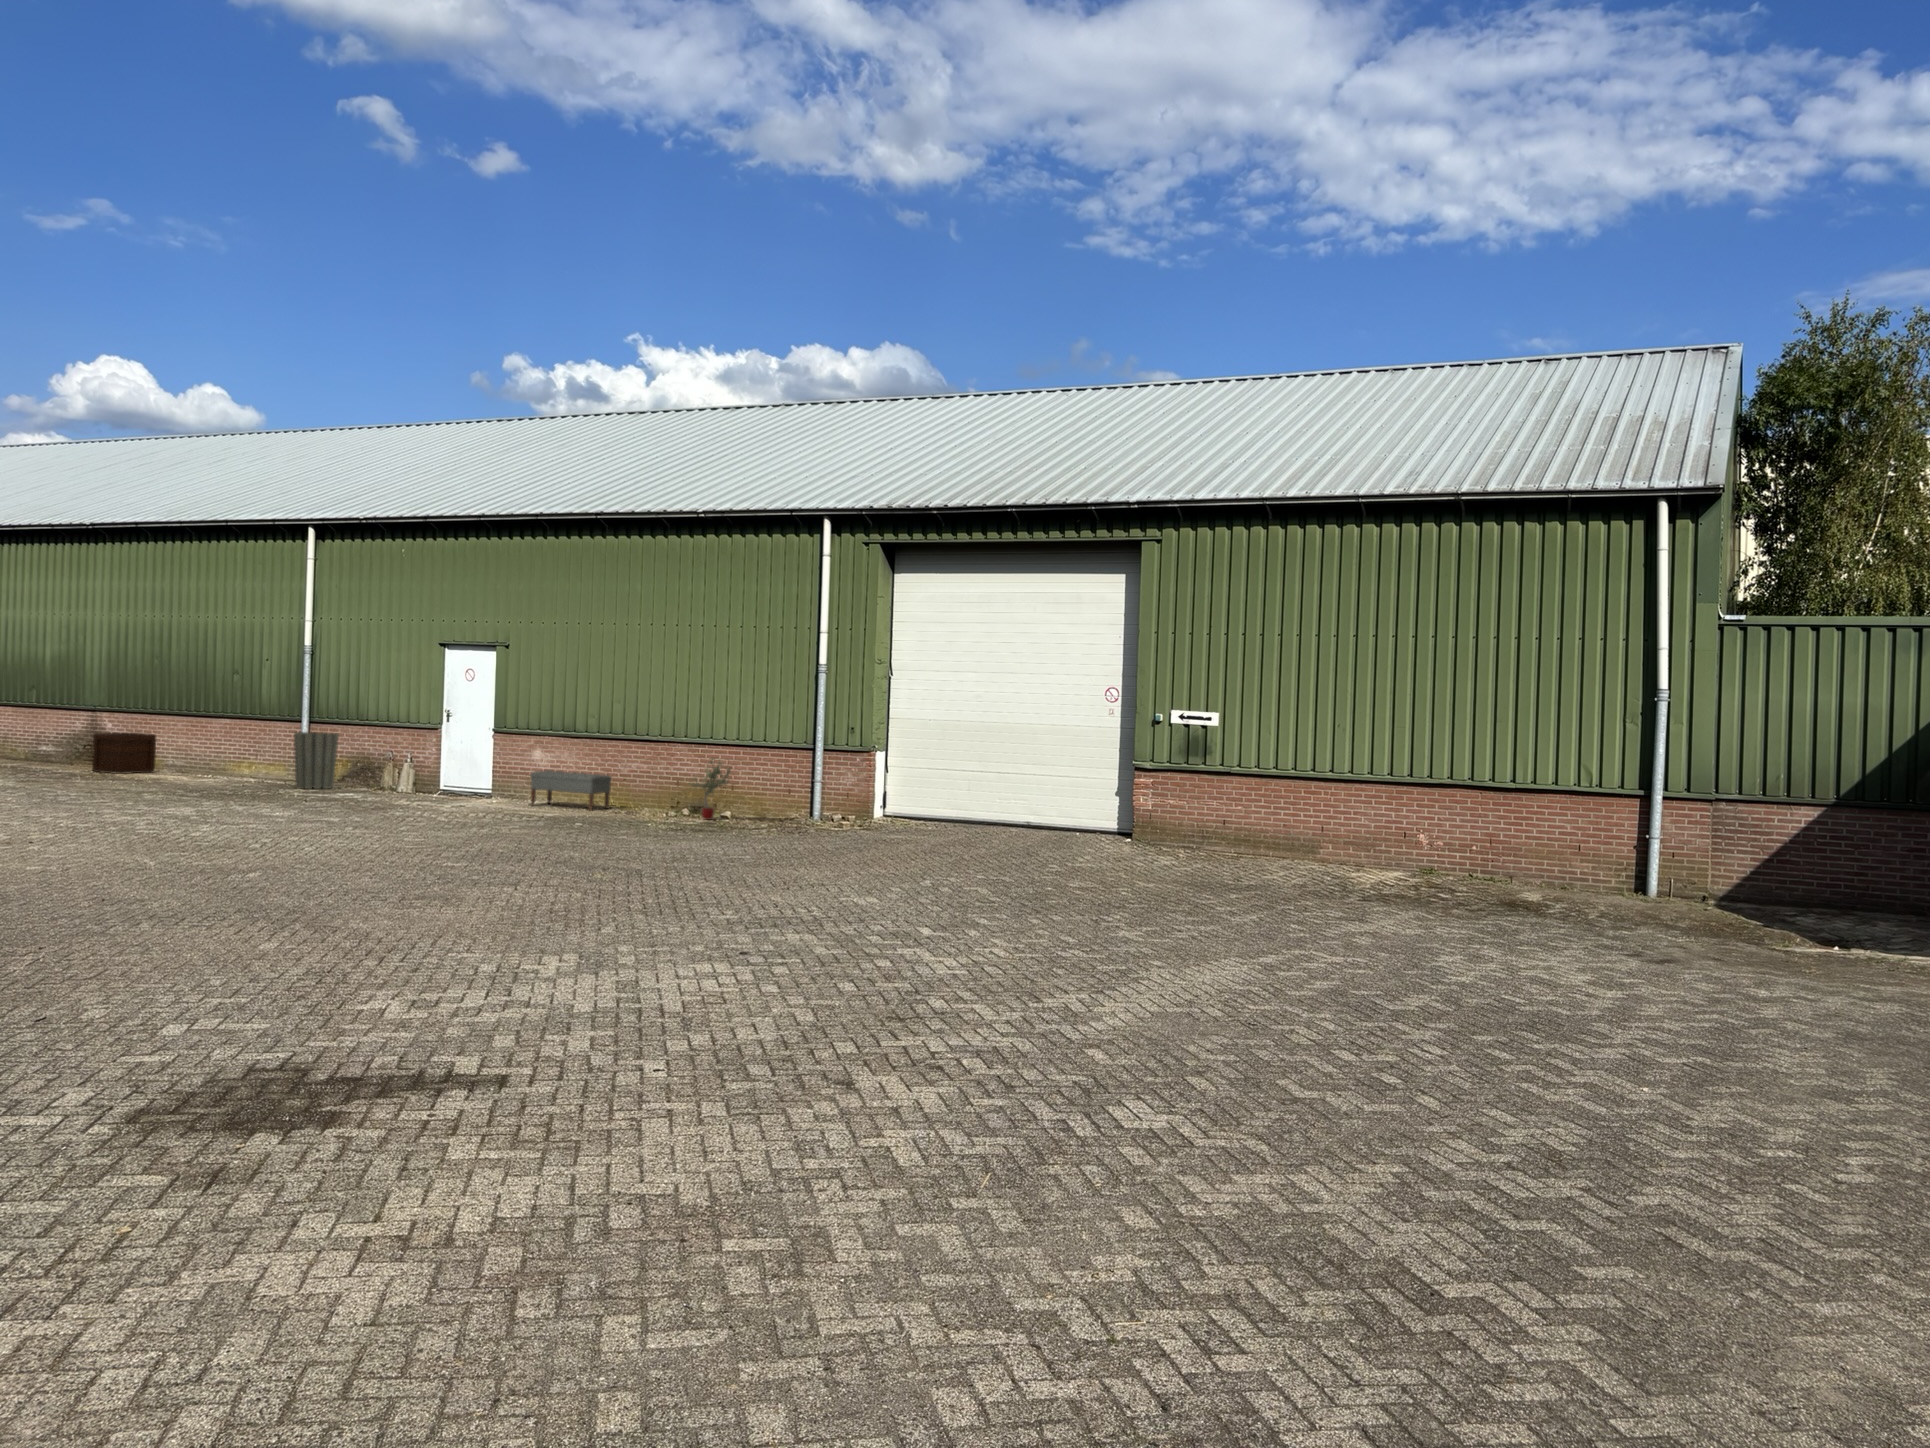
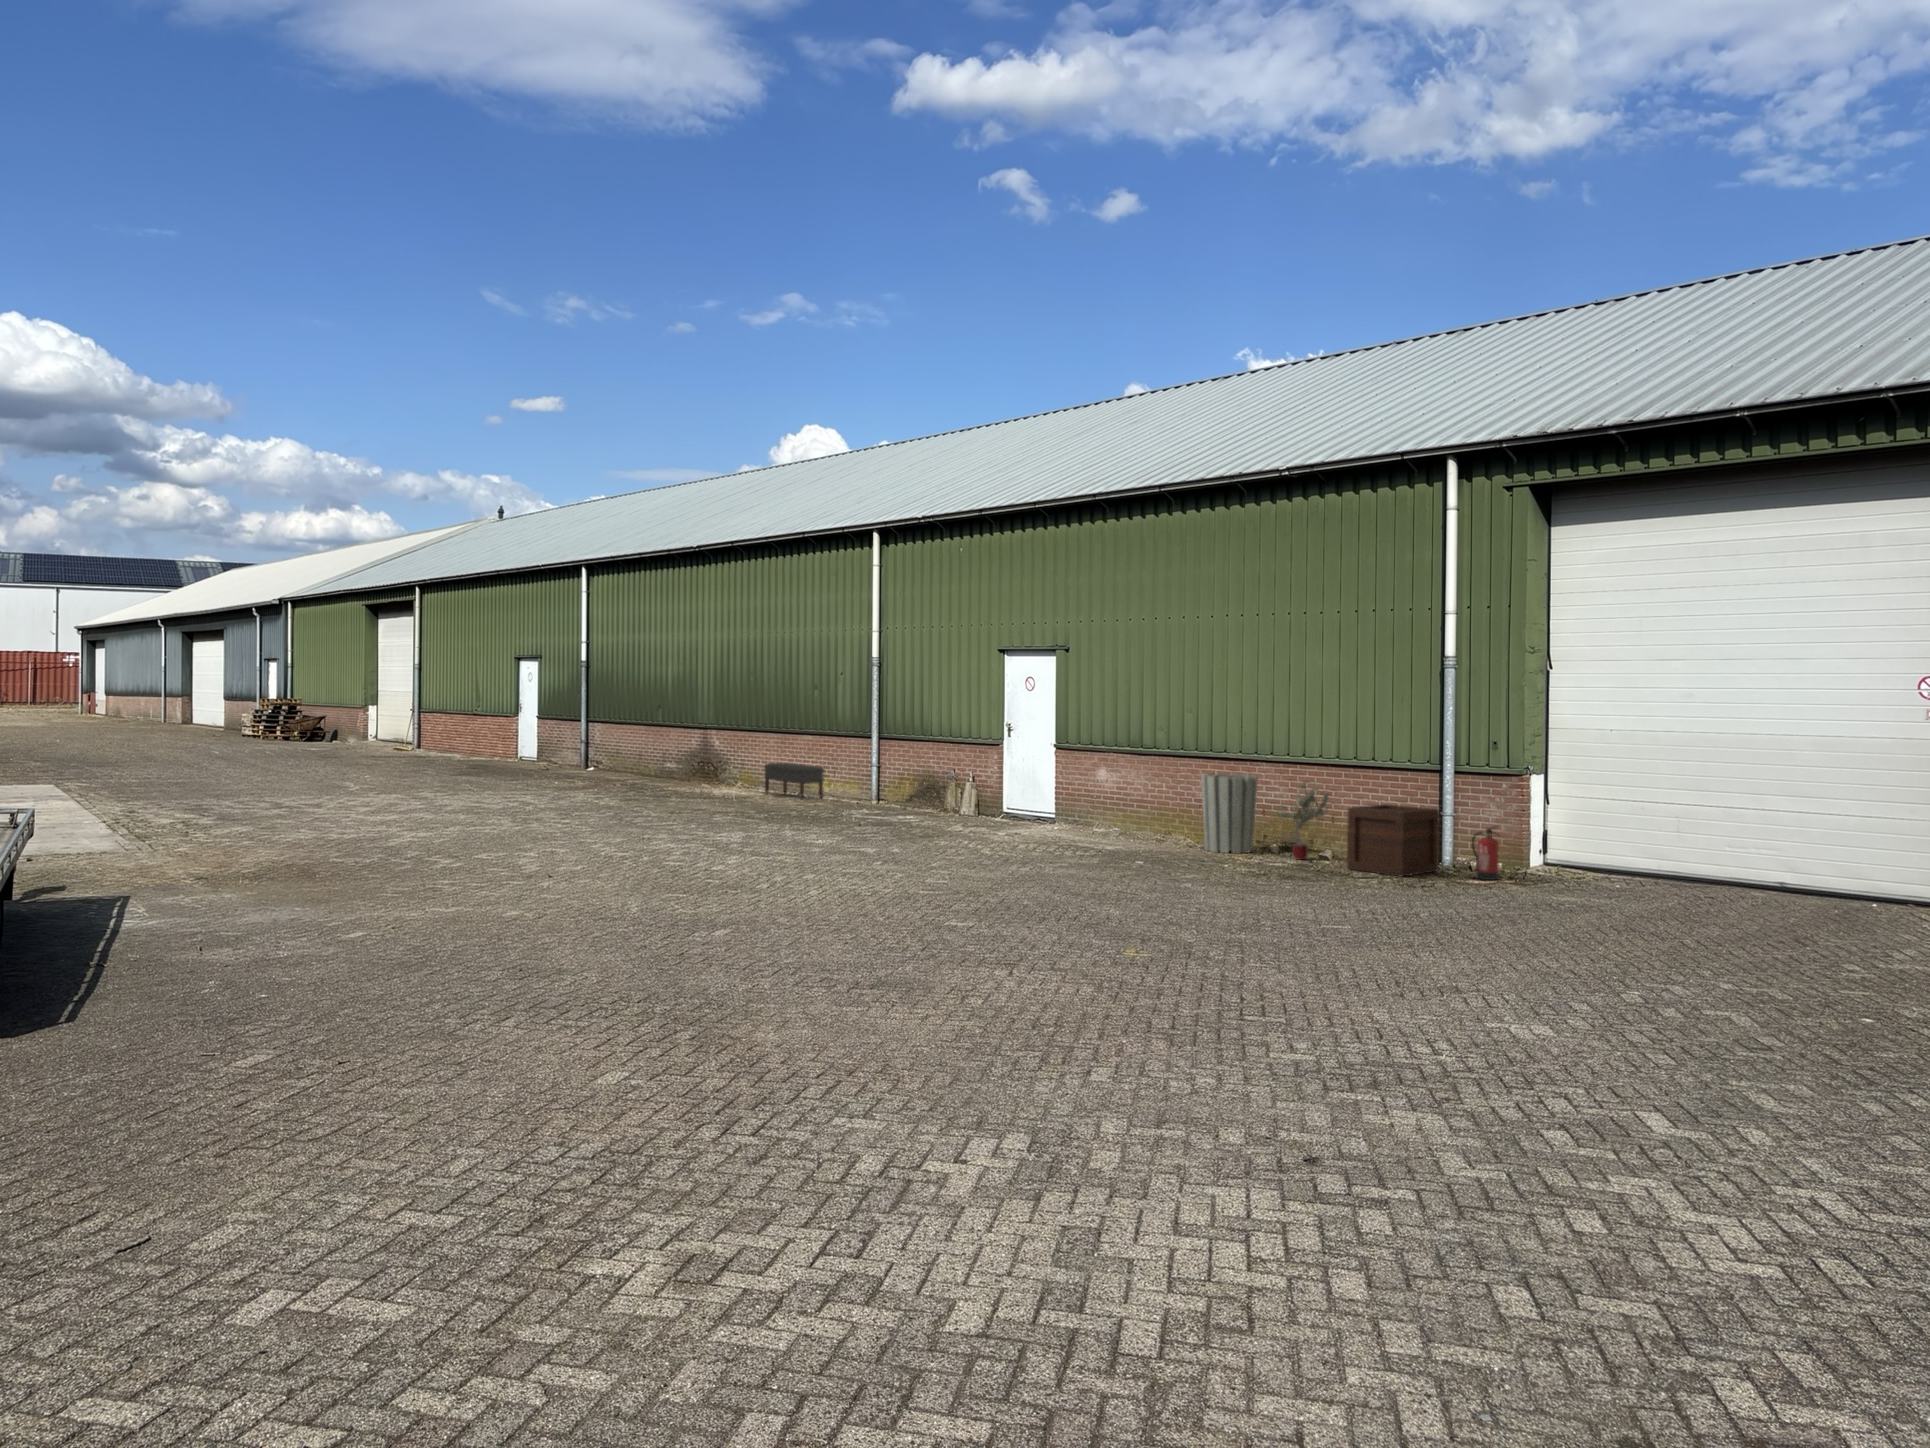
wooden crate: present [92,732,156,774] -> present [1347,804,1439,877]
trash can: present [294,732,339,789] -> present [1201,773,1258,853]
bench: present [530,770,612,811] -> present [764,763,824,799]
fire extinguisher: none [834,789,854,829] -> present [1472,826,1499,880]

